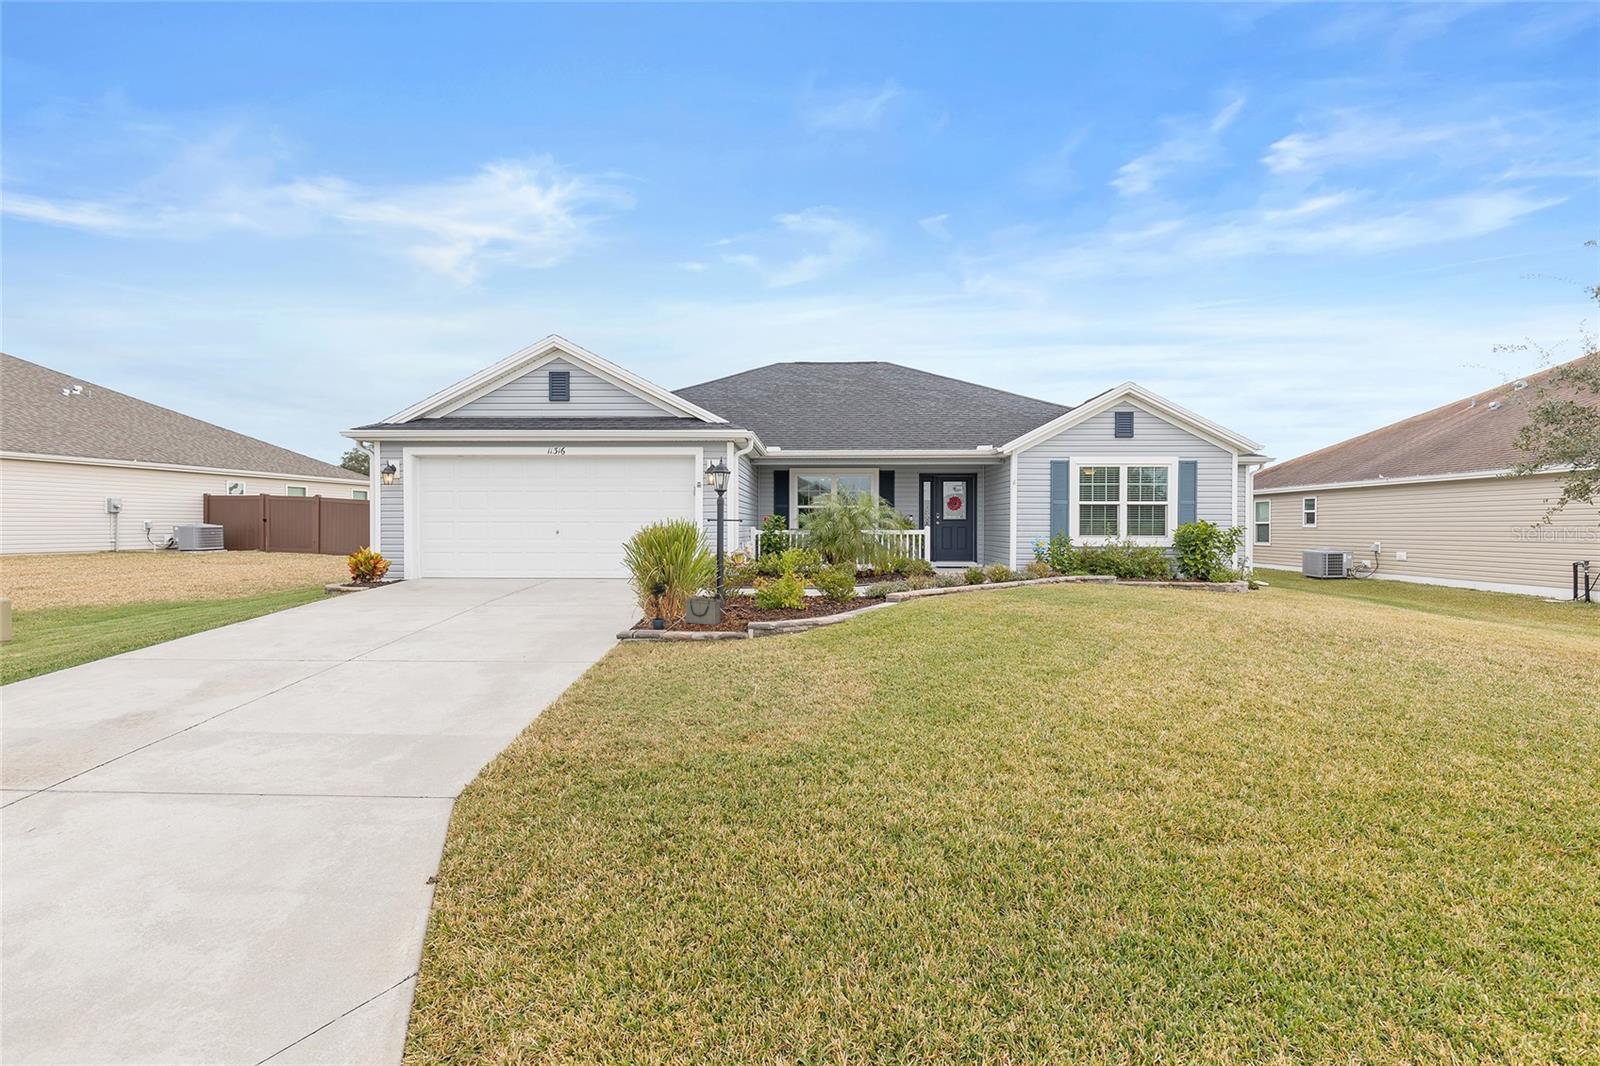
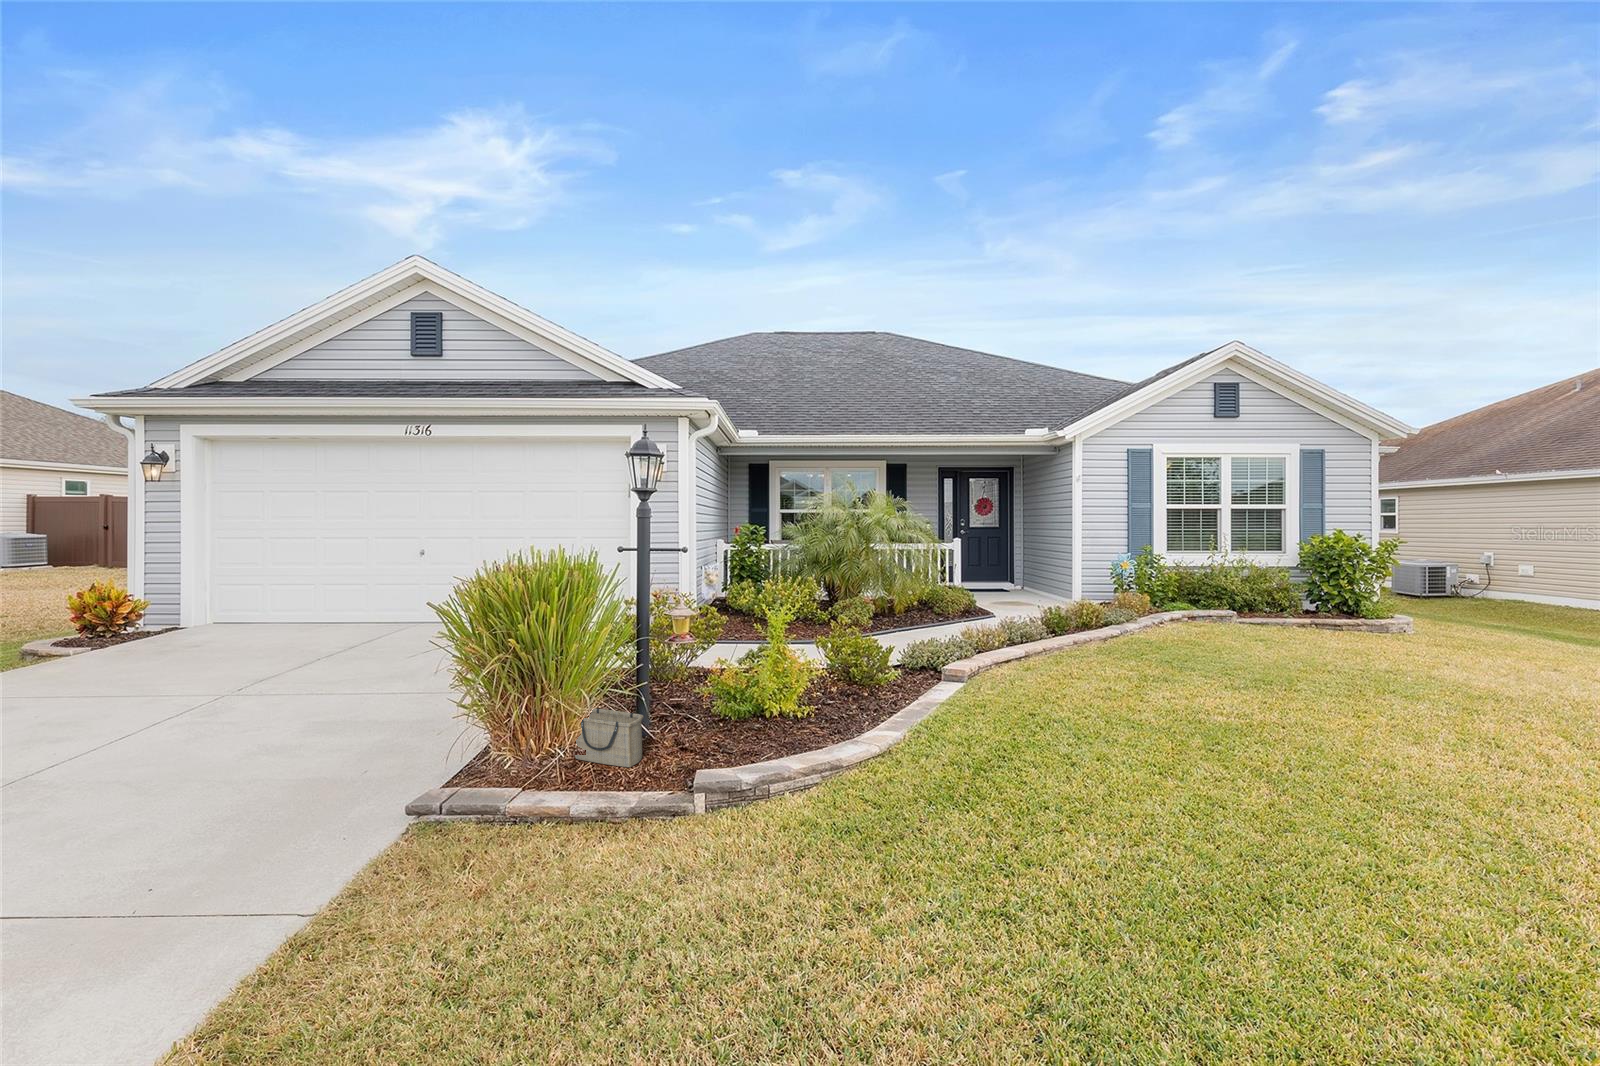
potted plant: present [650,578,669,629] -> none [485,679,533,786]

